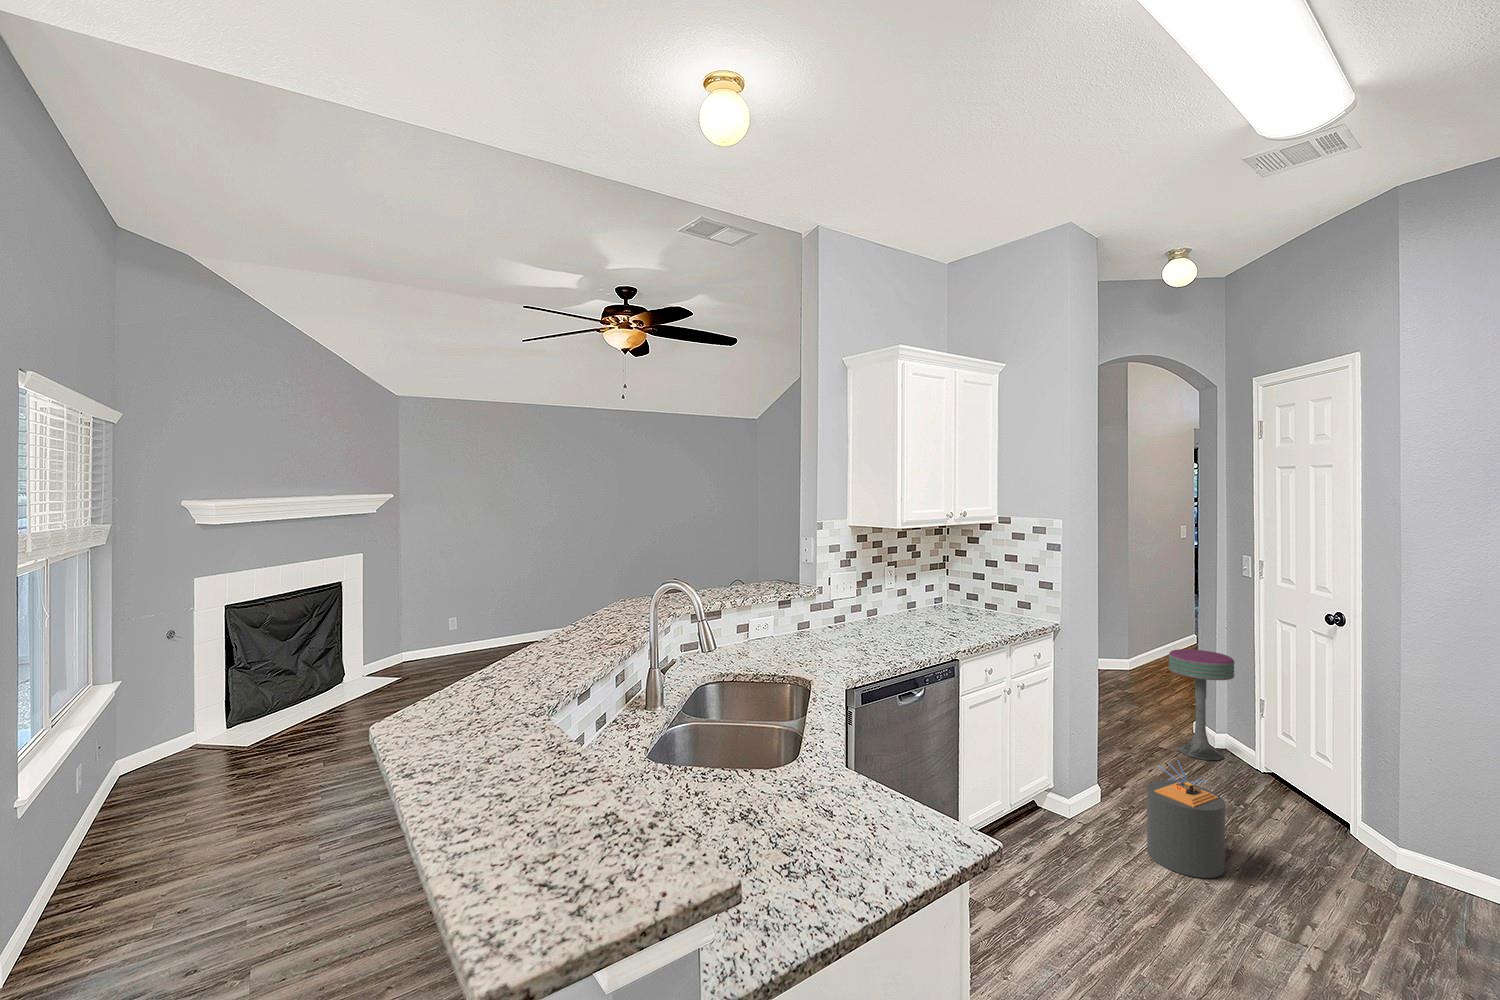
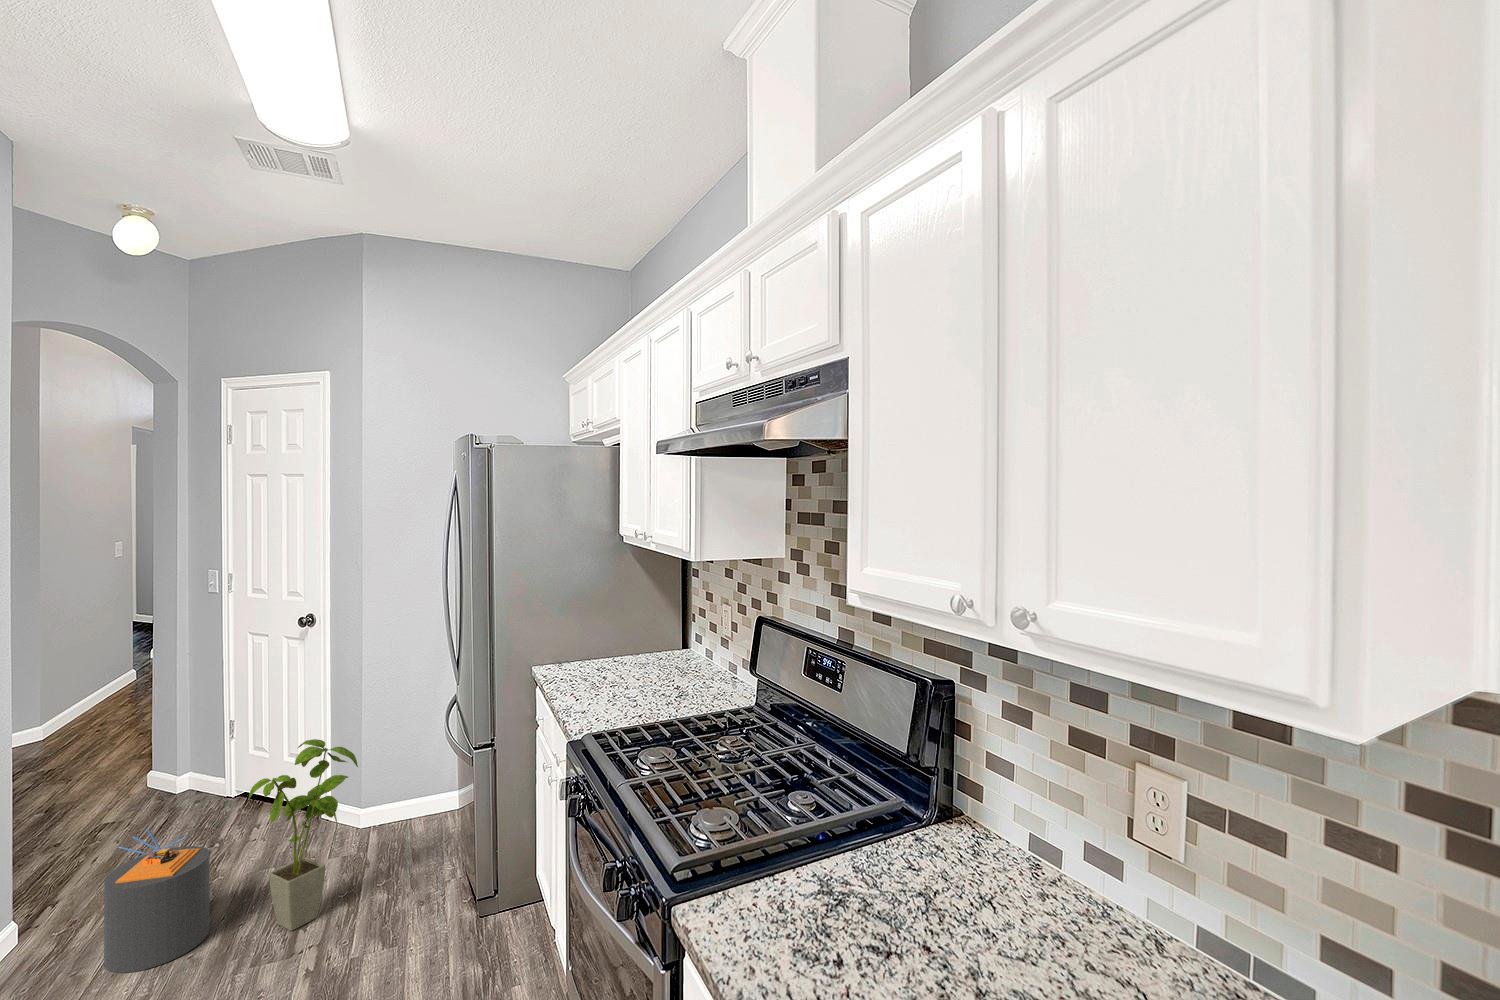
bar stool: present [1169,649,1234,760] -> none [116,684,201,818]
house plant: none [1258,738,1379,923] -> present [249,739,358,931]

